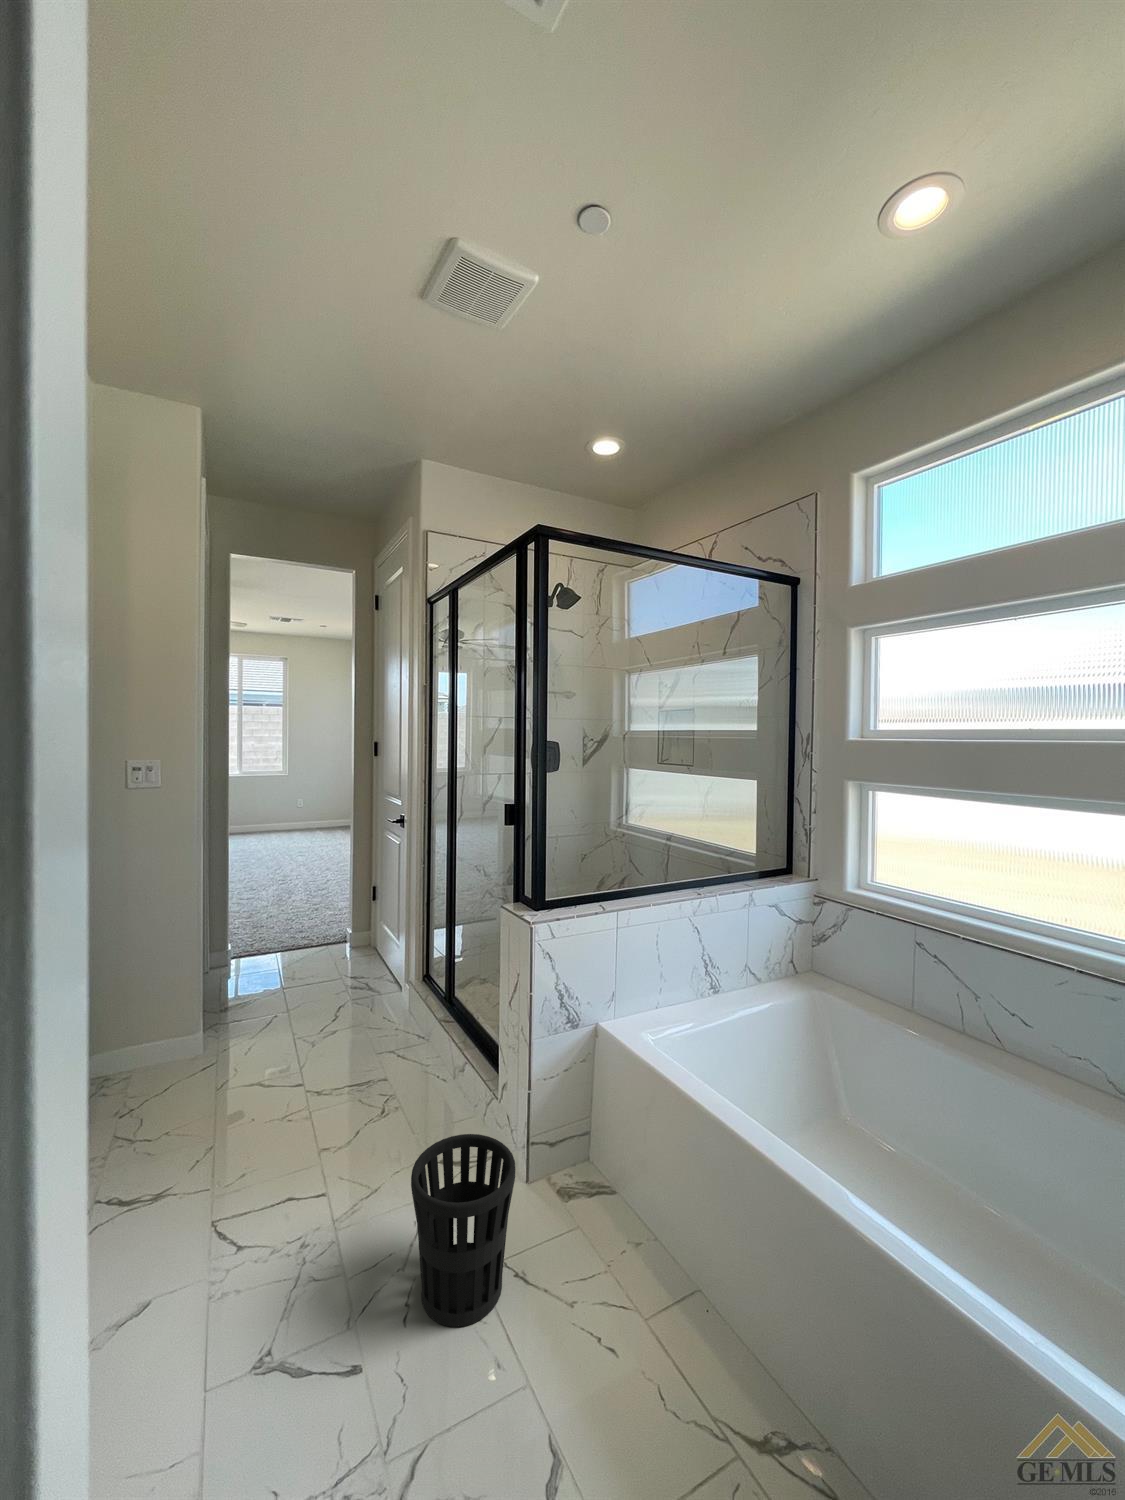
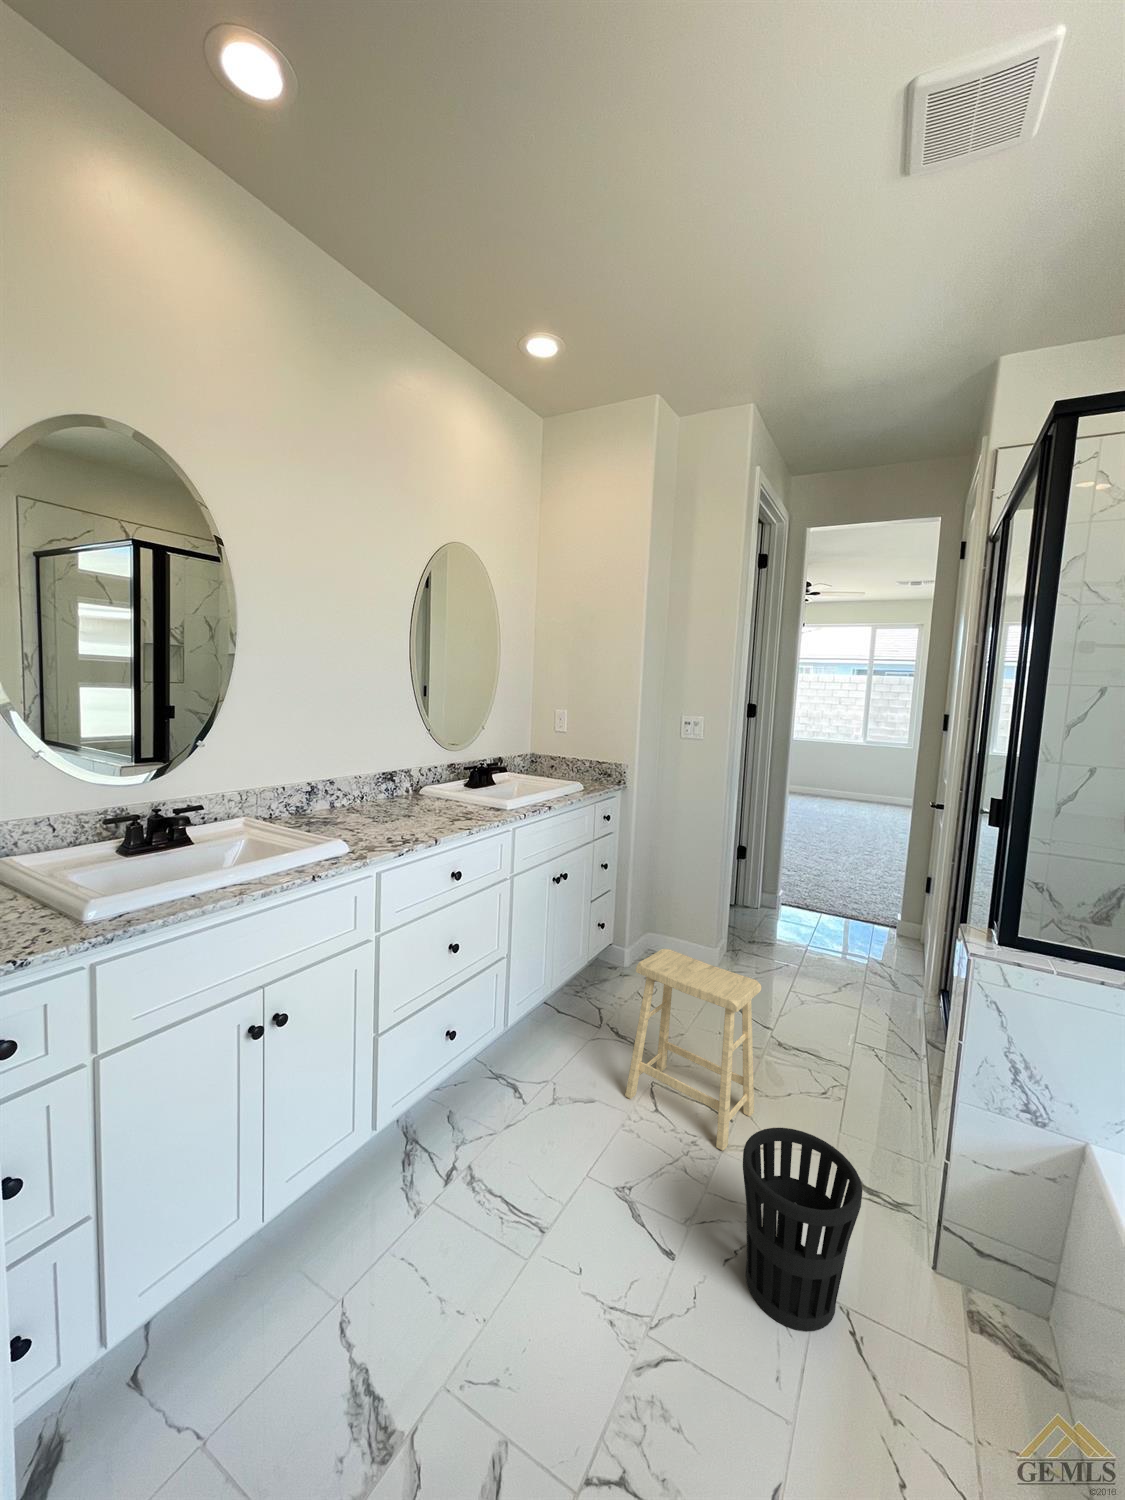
footstool: none [188,1030,340,1264] -> present [625,949,761,1151]

